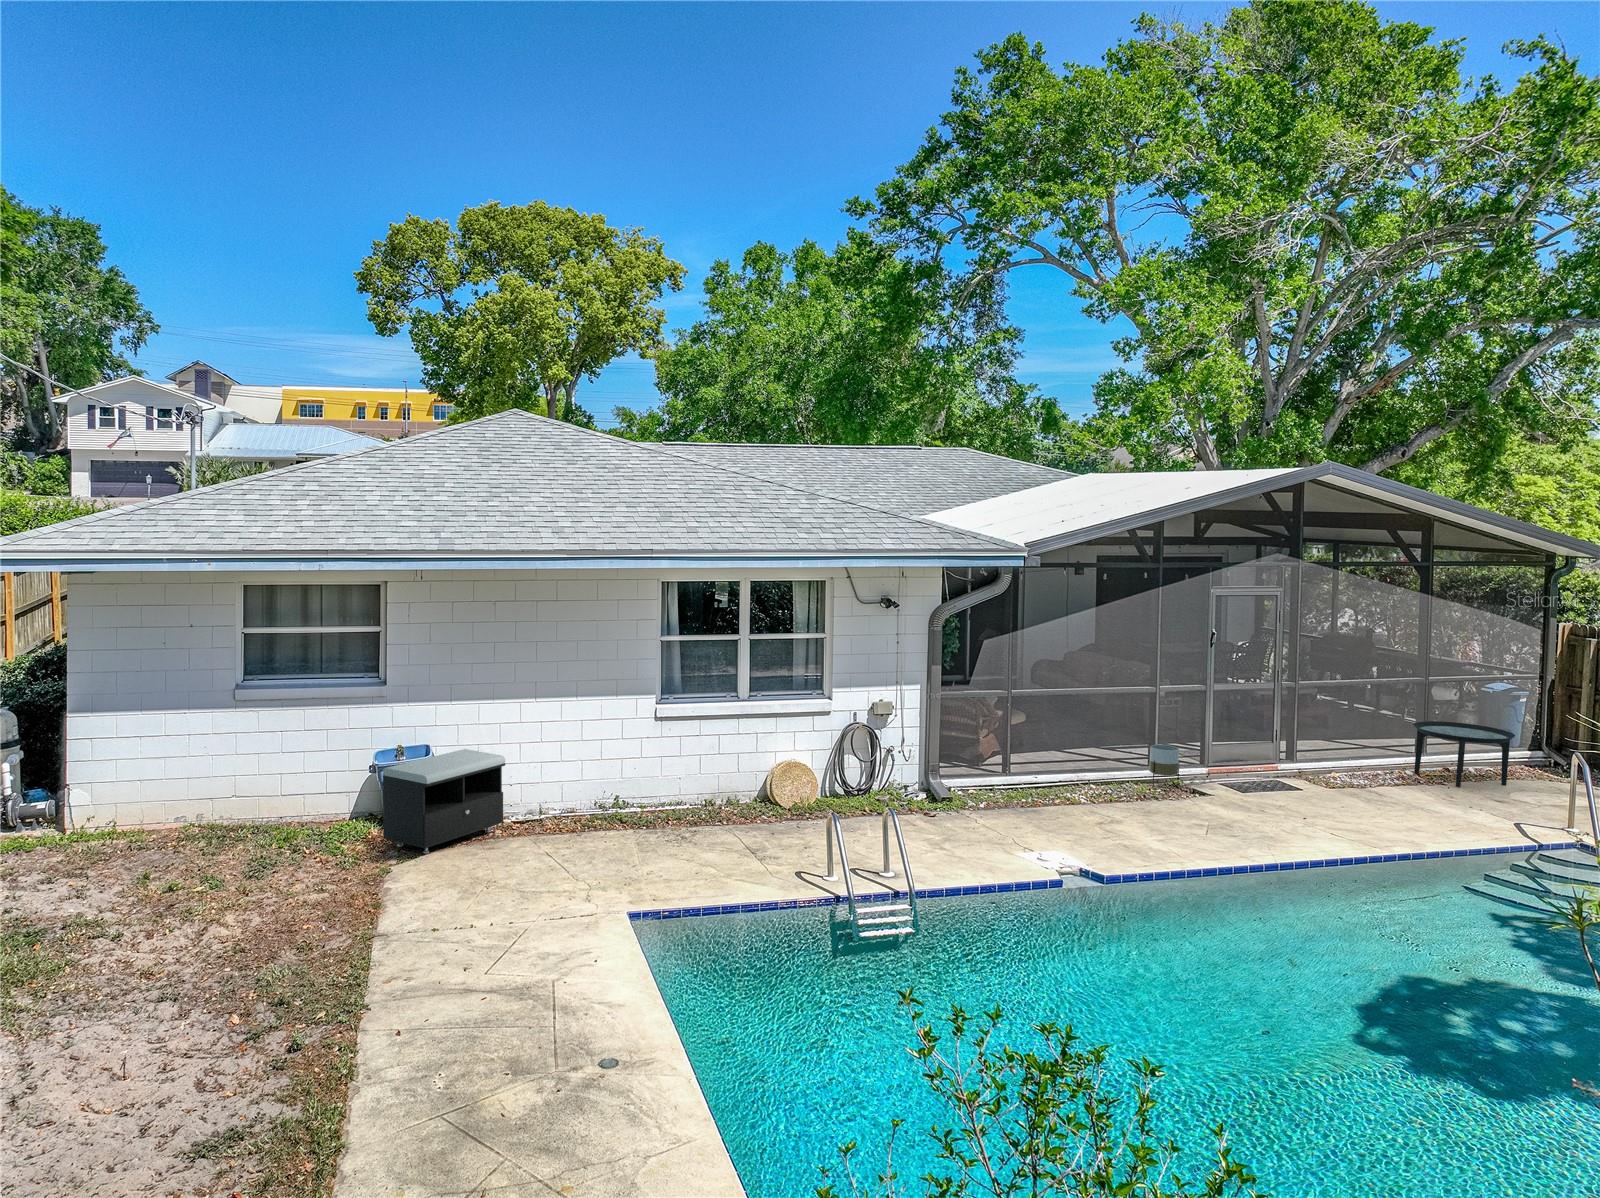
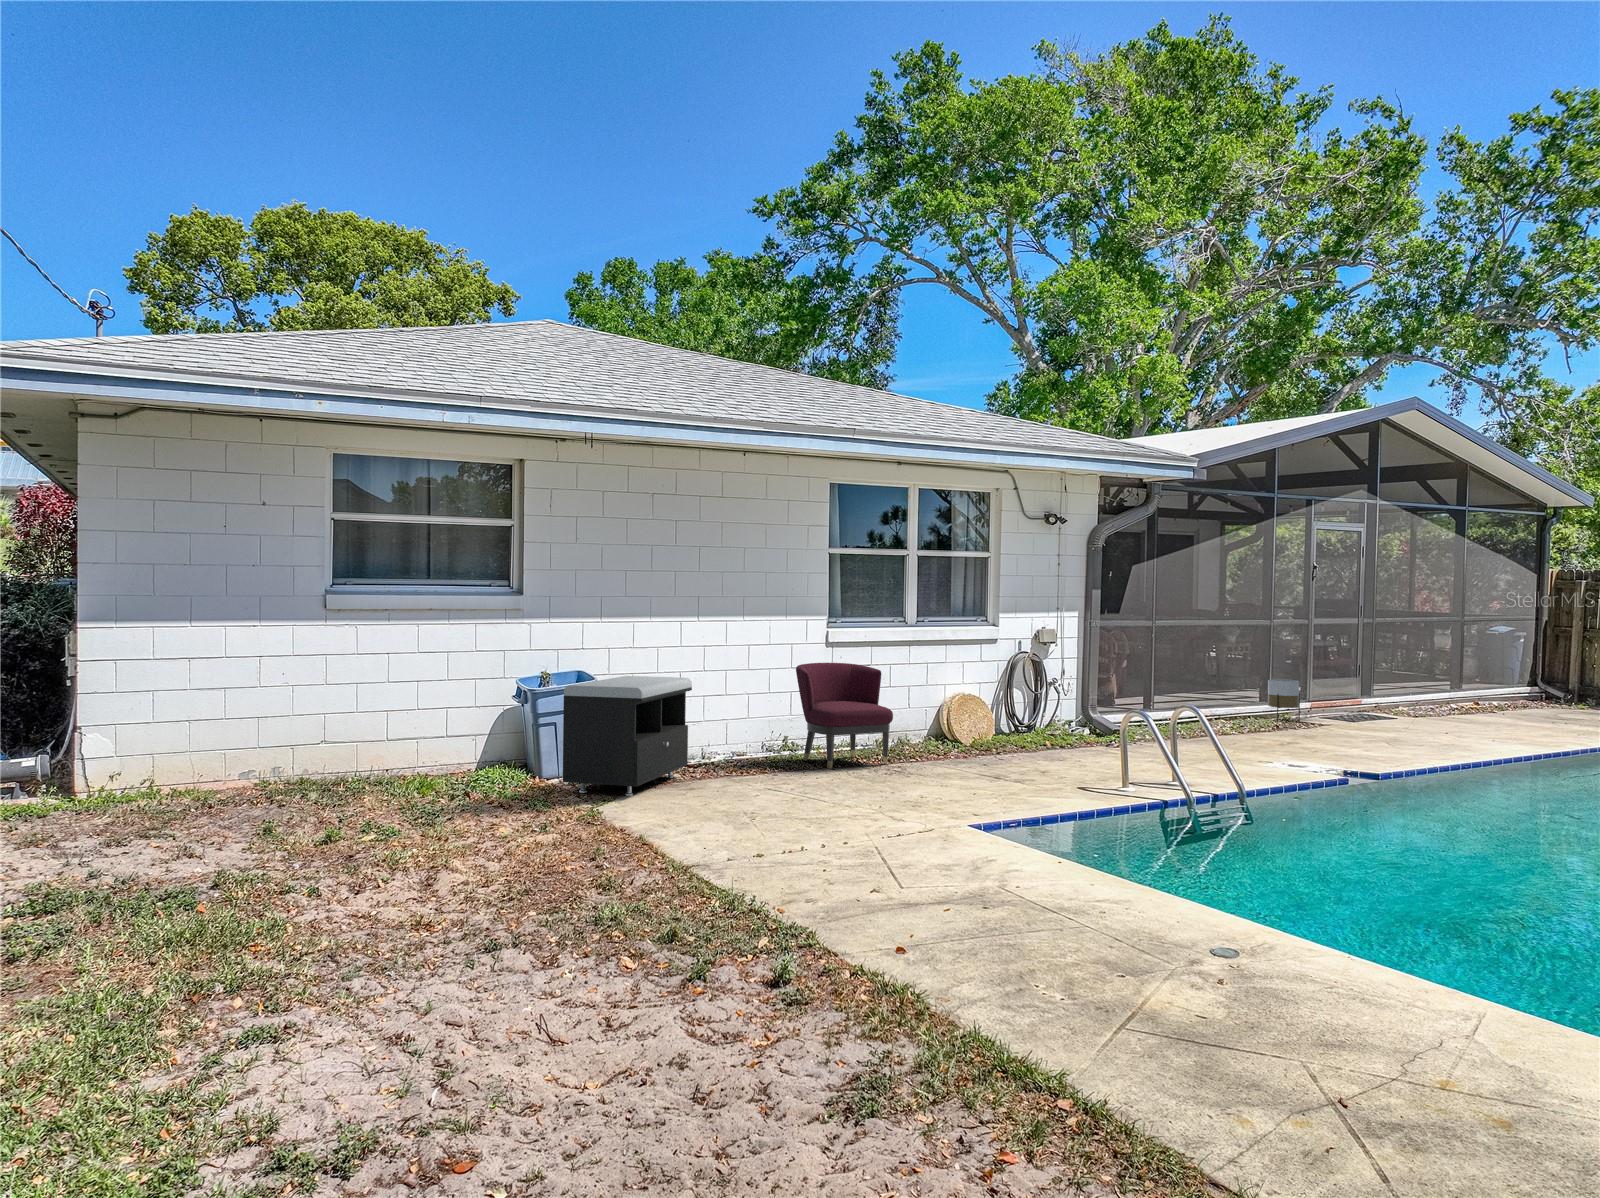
round table: present [1413,721,1515,787] -> none [1460,657,1560,711]
chair: none [614,736,688,830] -> present [796,663,893,769]

